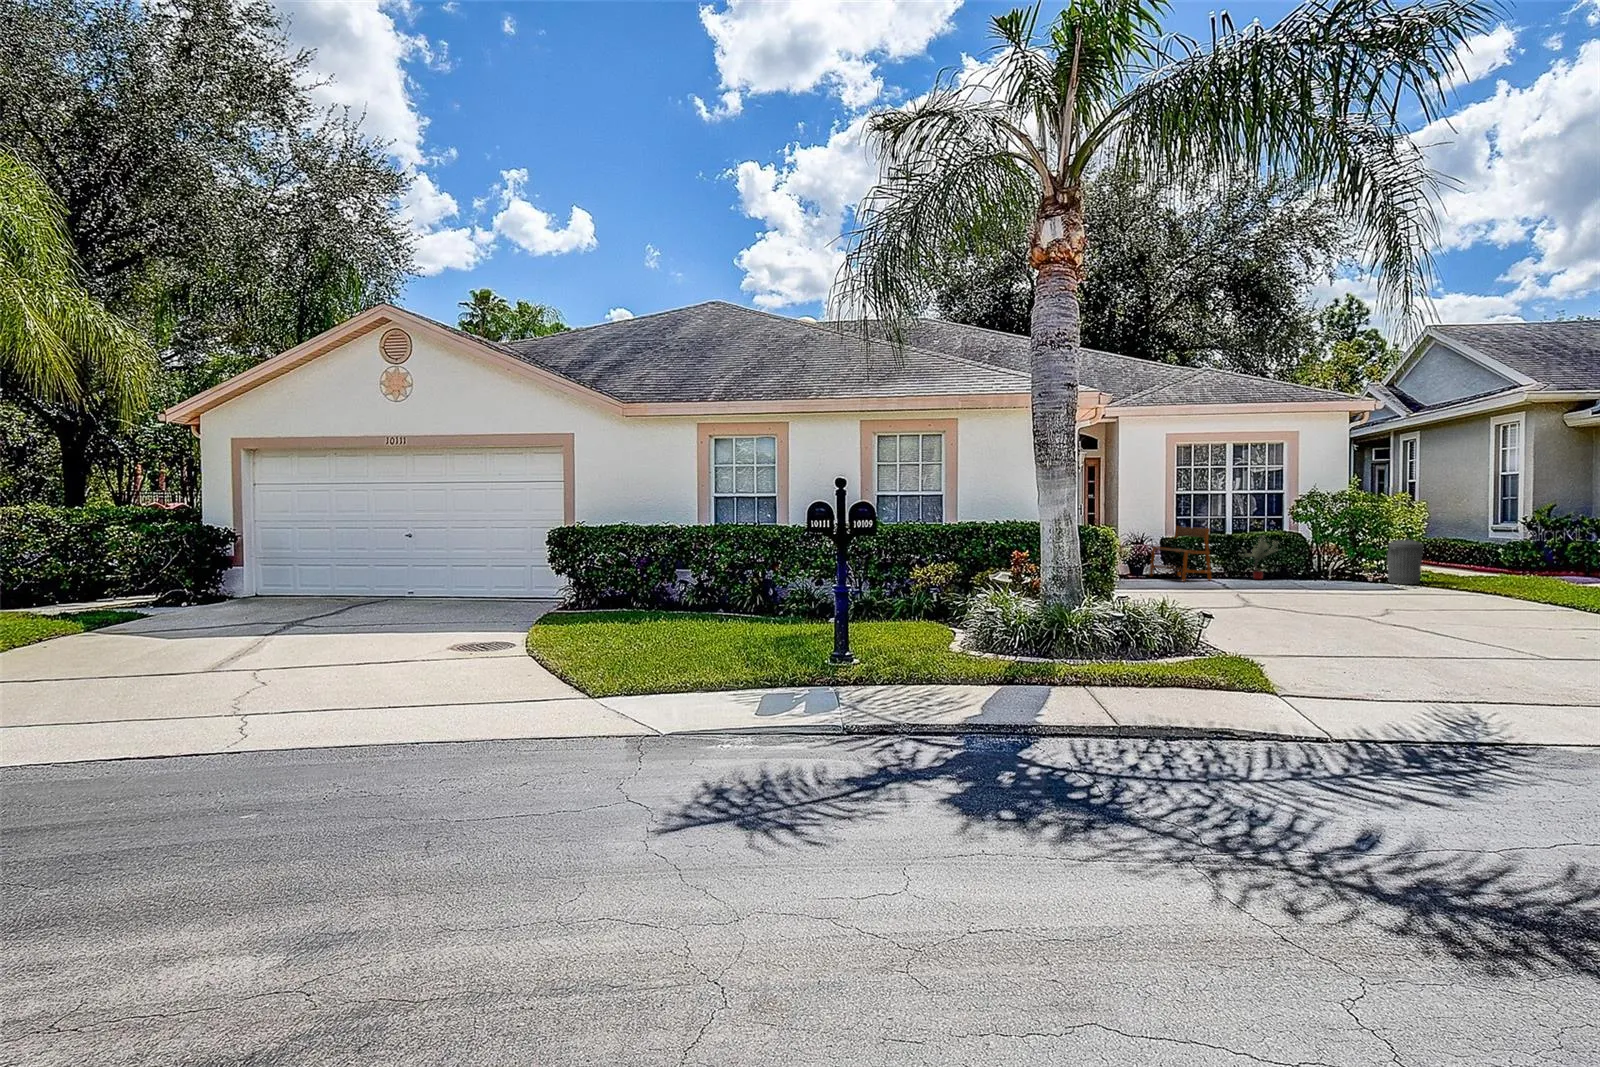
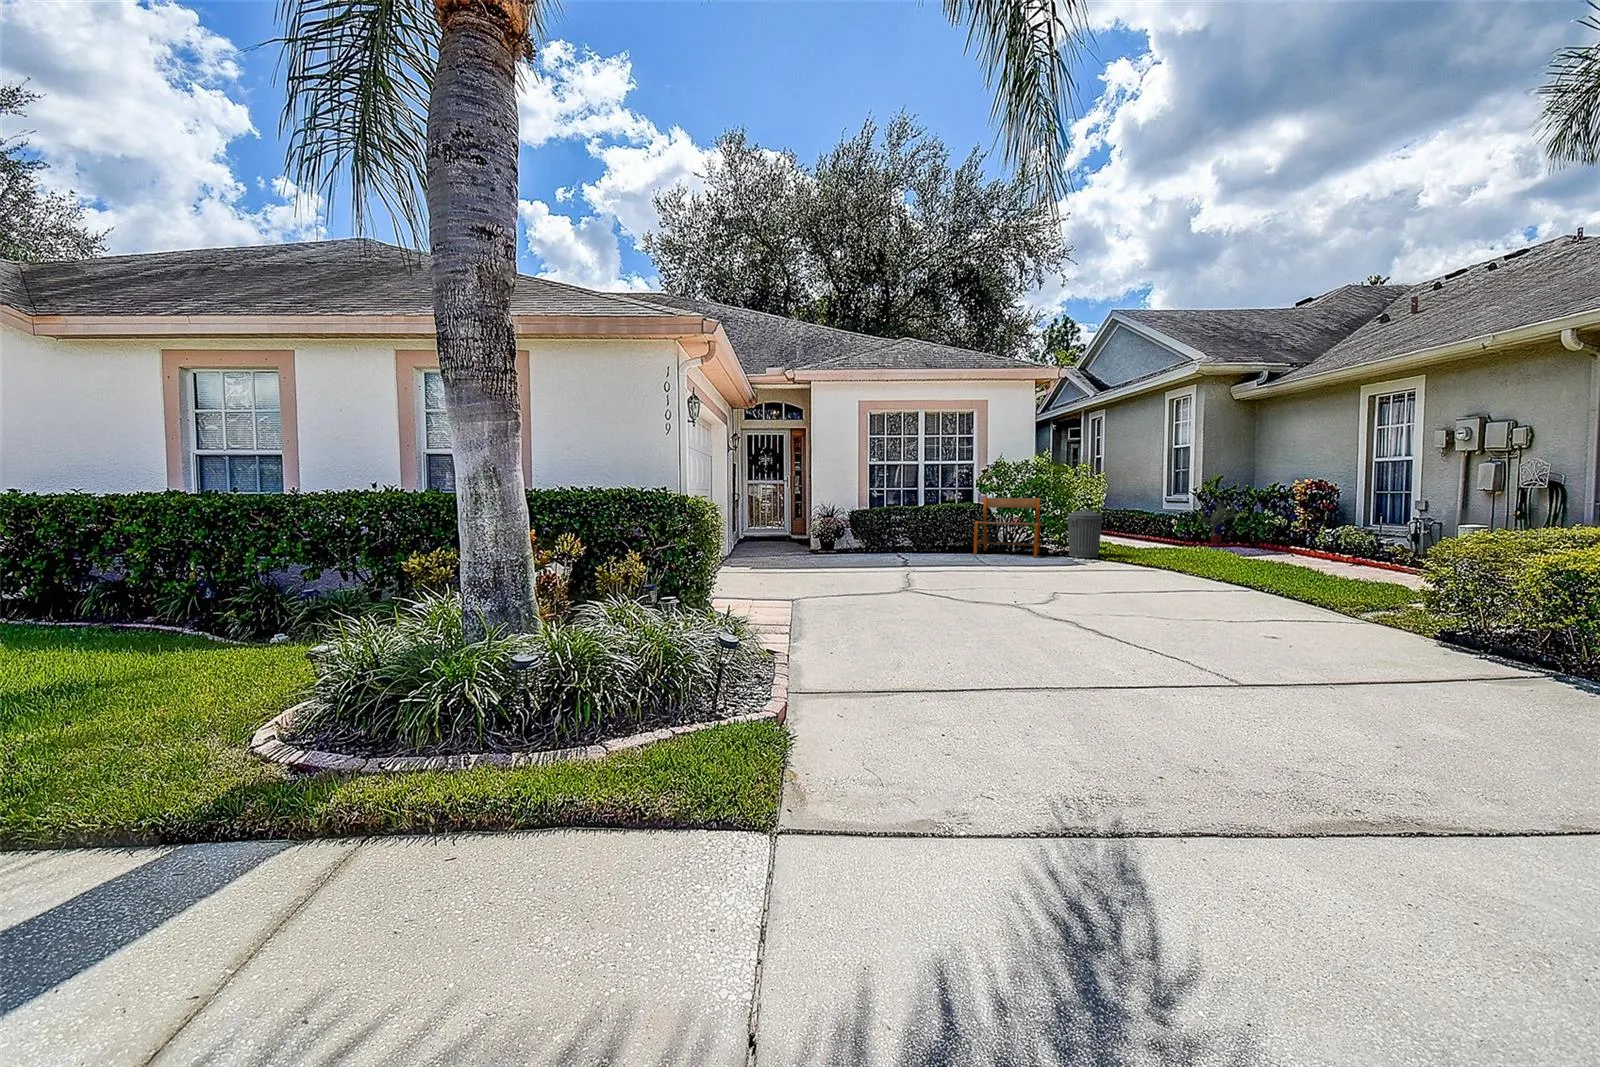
bench: present [1150,526,1211,582] -> present [974,497,1042,557]
potted tree: present [1241,537,1279,580] -> present [1202,503,1236,543]

